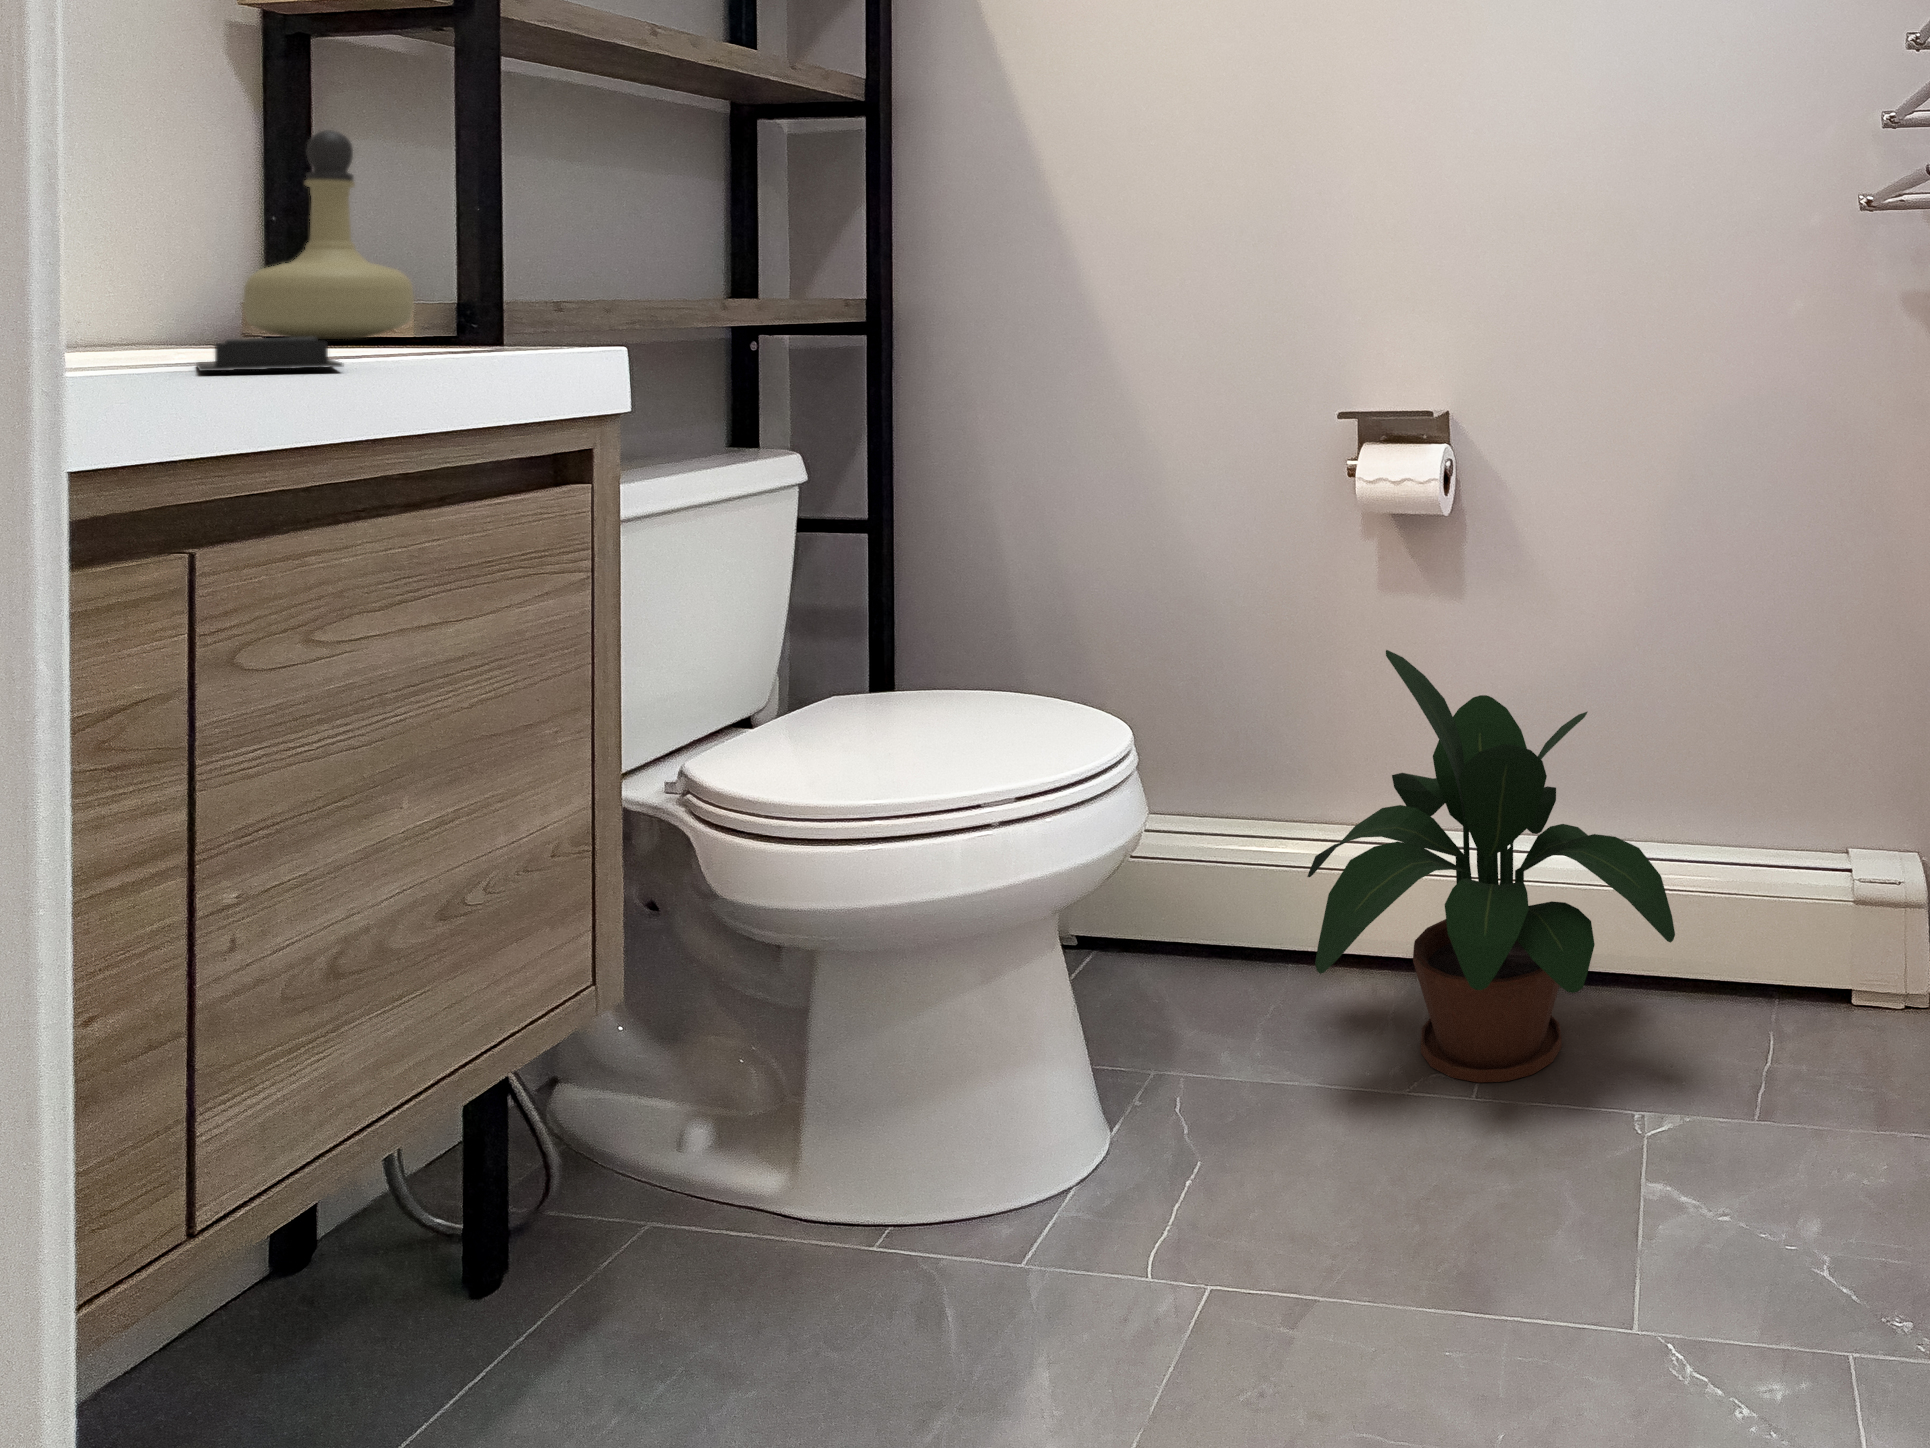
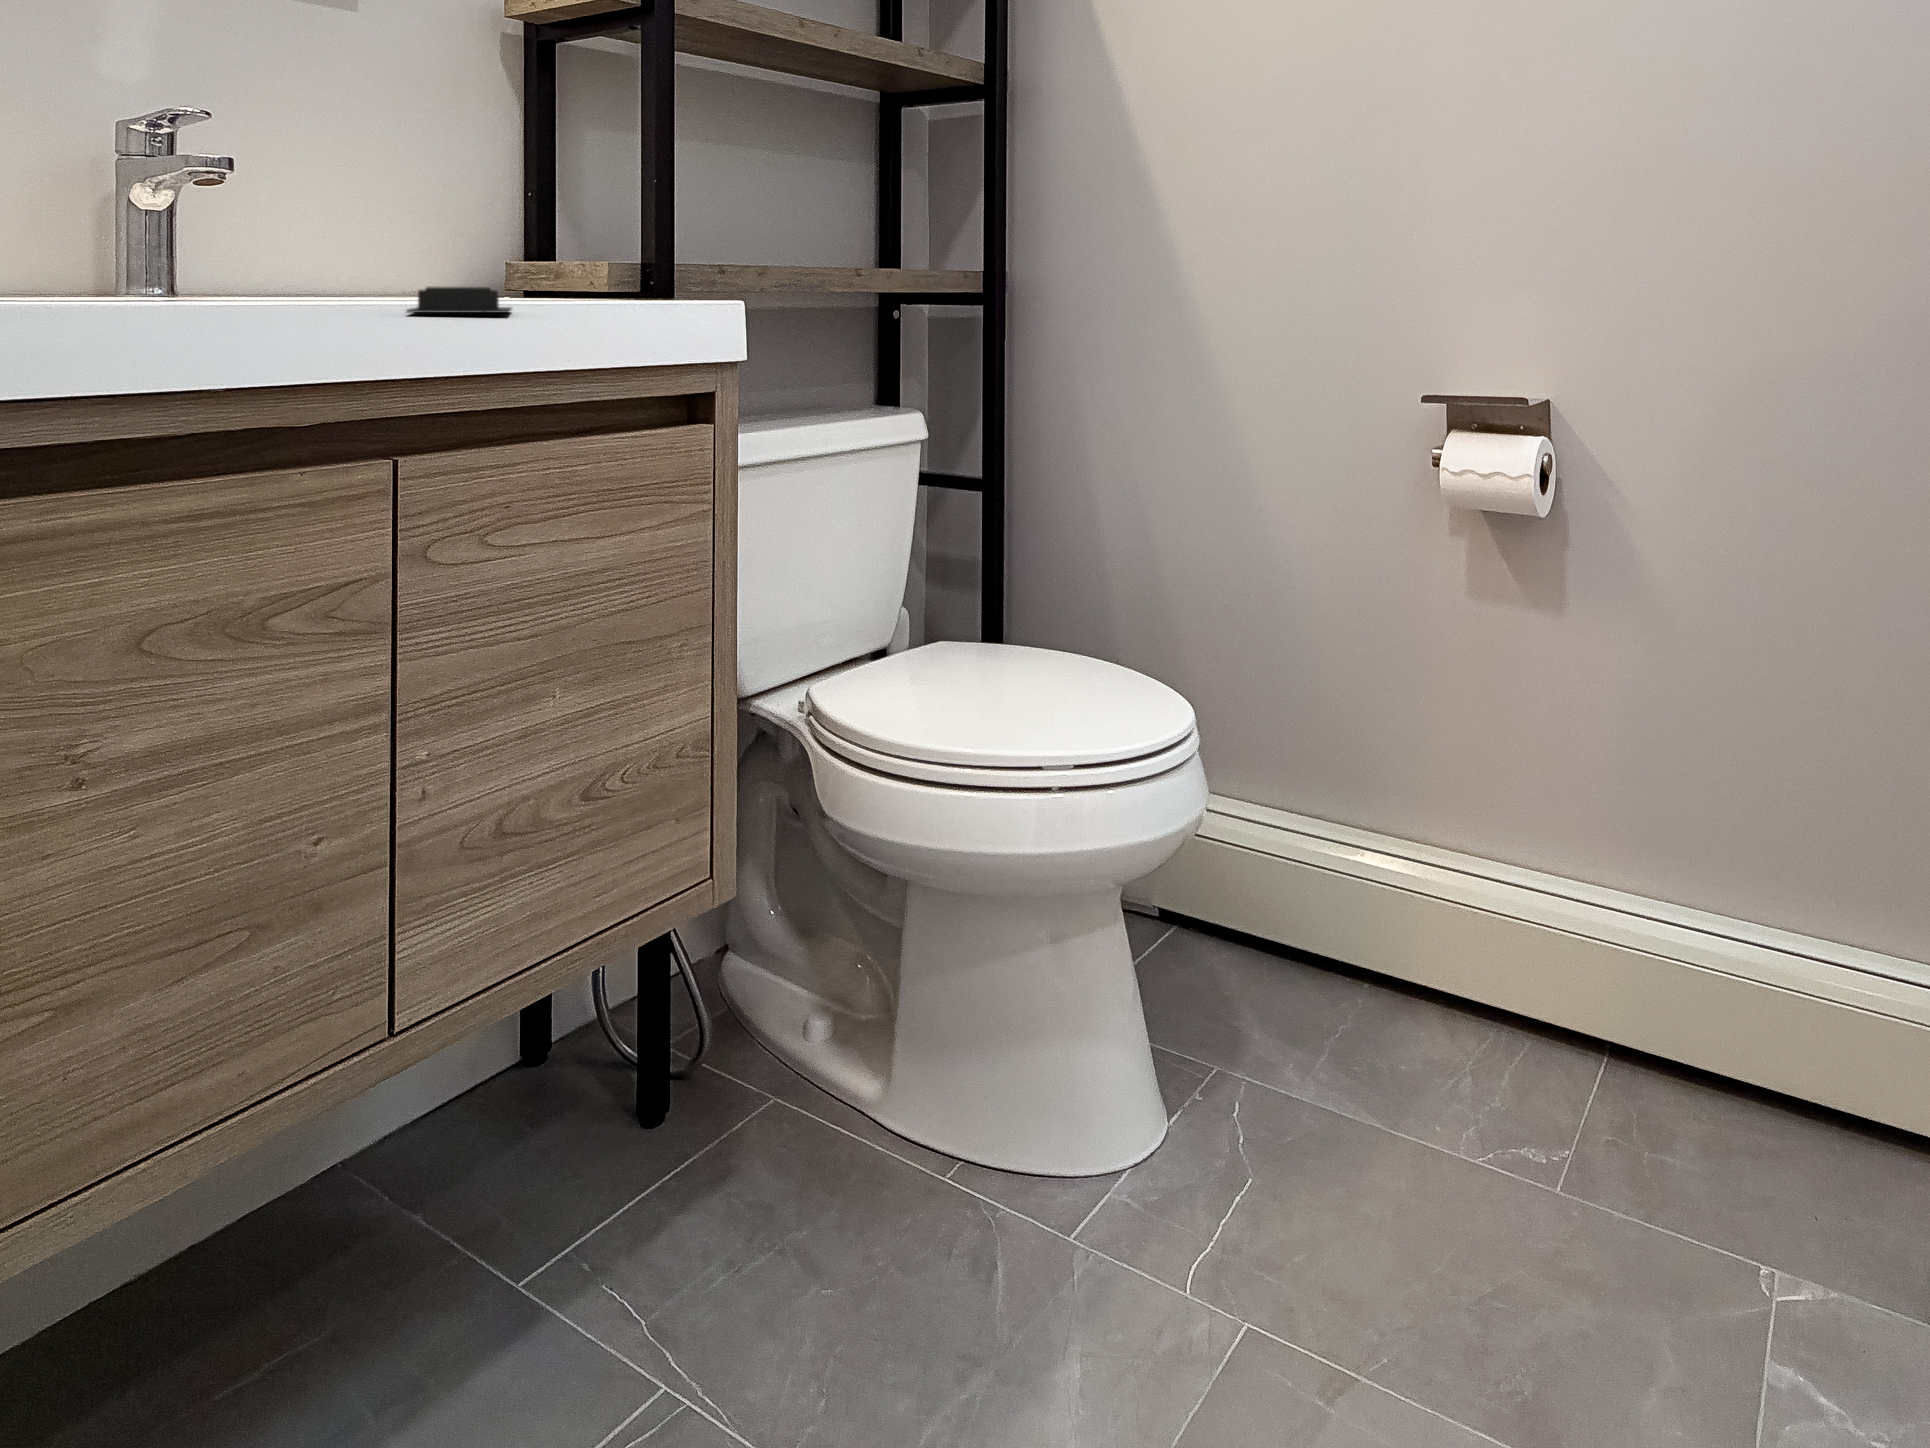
perfume bottle: present [243,130,414,339] -> none [493,119,613,296]
potted plant: present [1307,650,1675,1082] -> none [1376,651,1782,1135]

